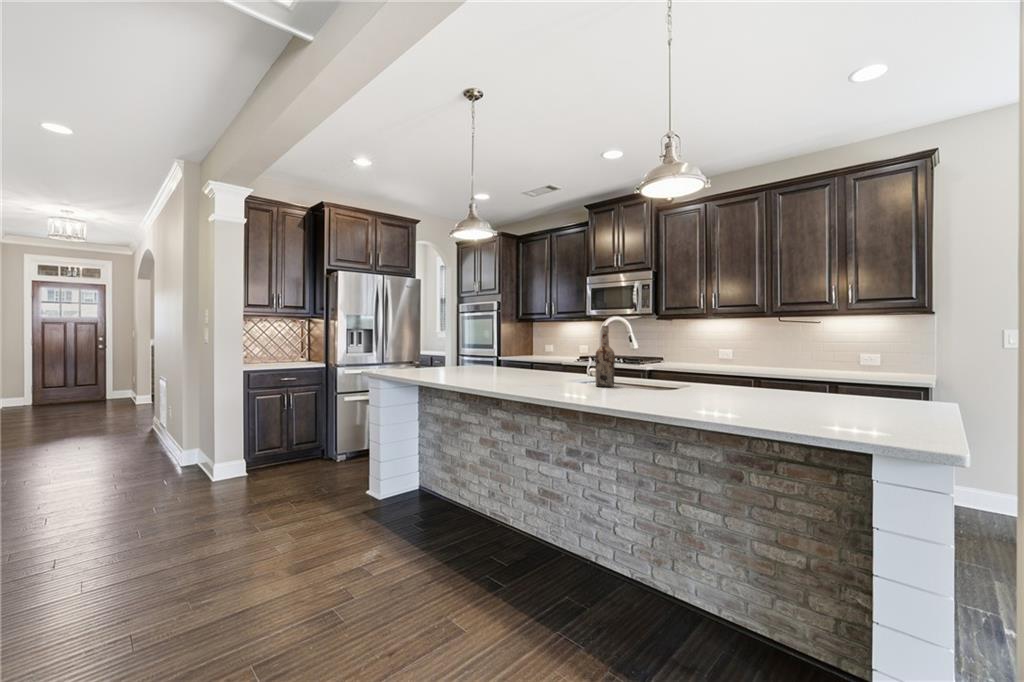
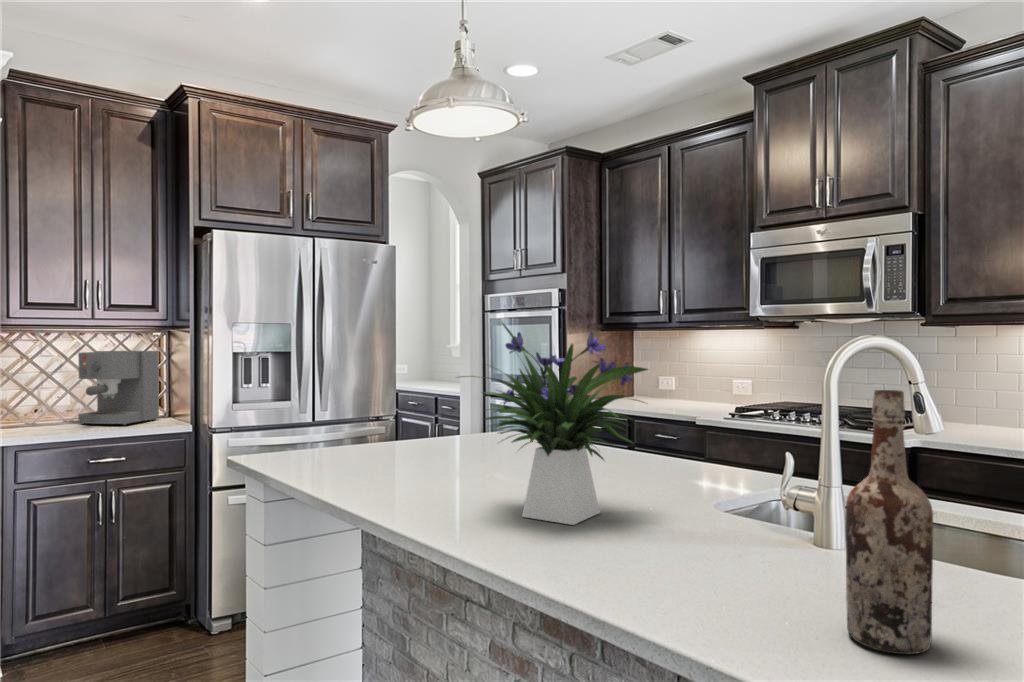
flower arrangement: none [483,311,546,377] -> present [461,323,648,525]
coffee maker: none [267,329,305,364] -> present [78,351,159,425]

